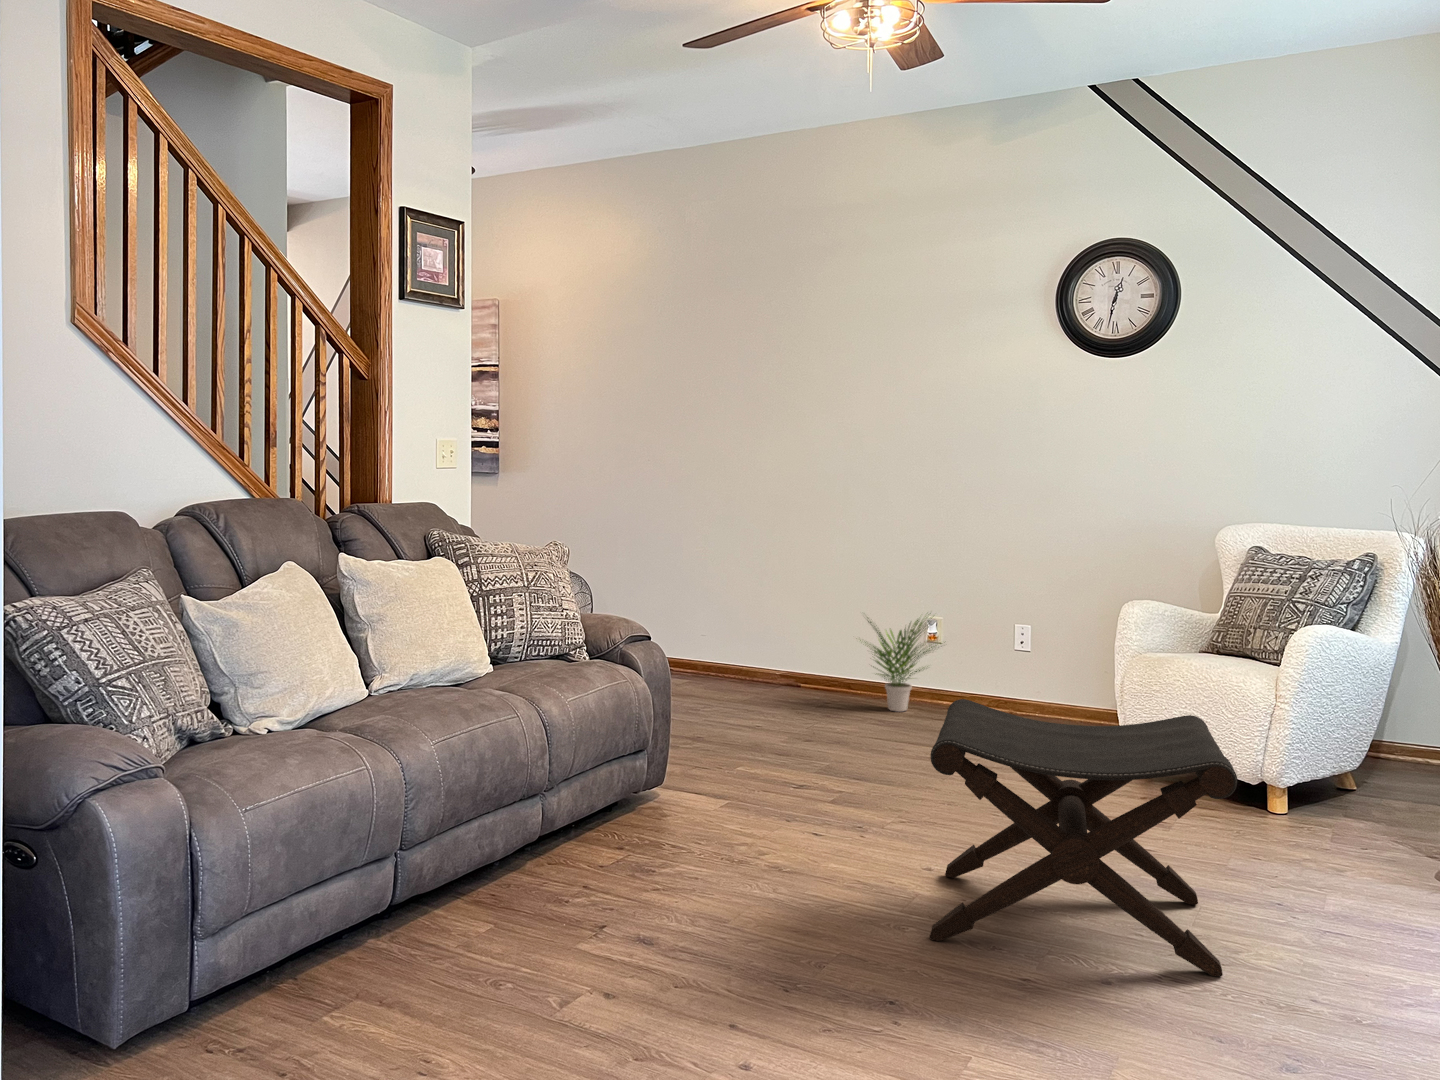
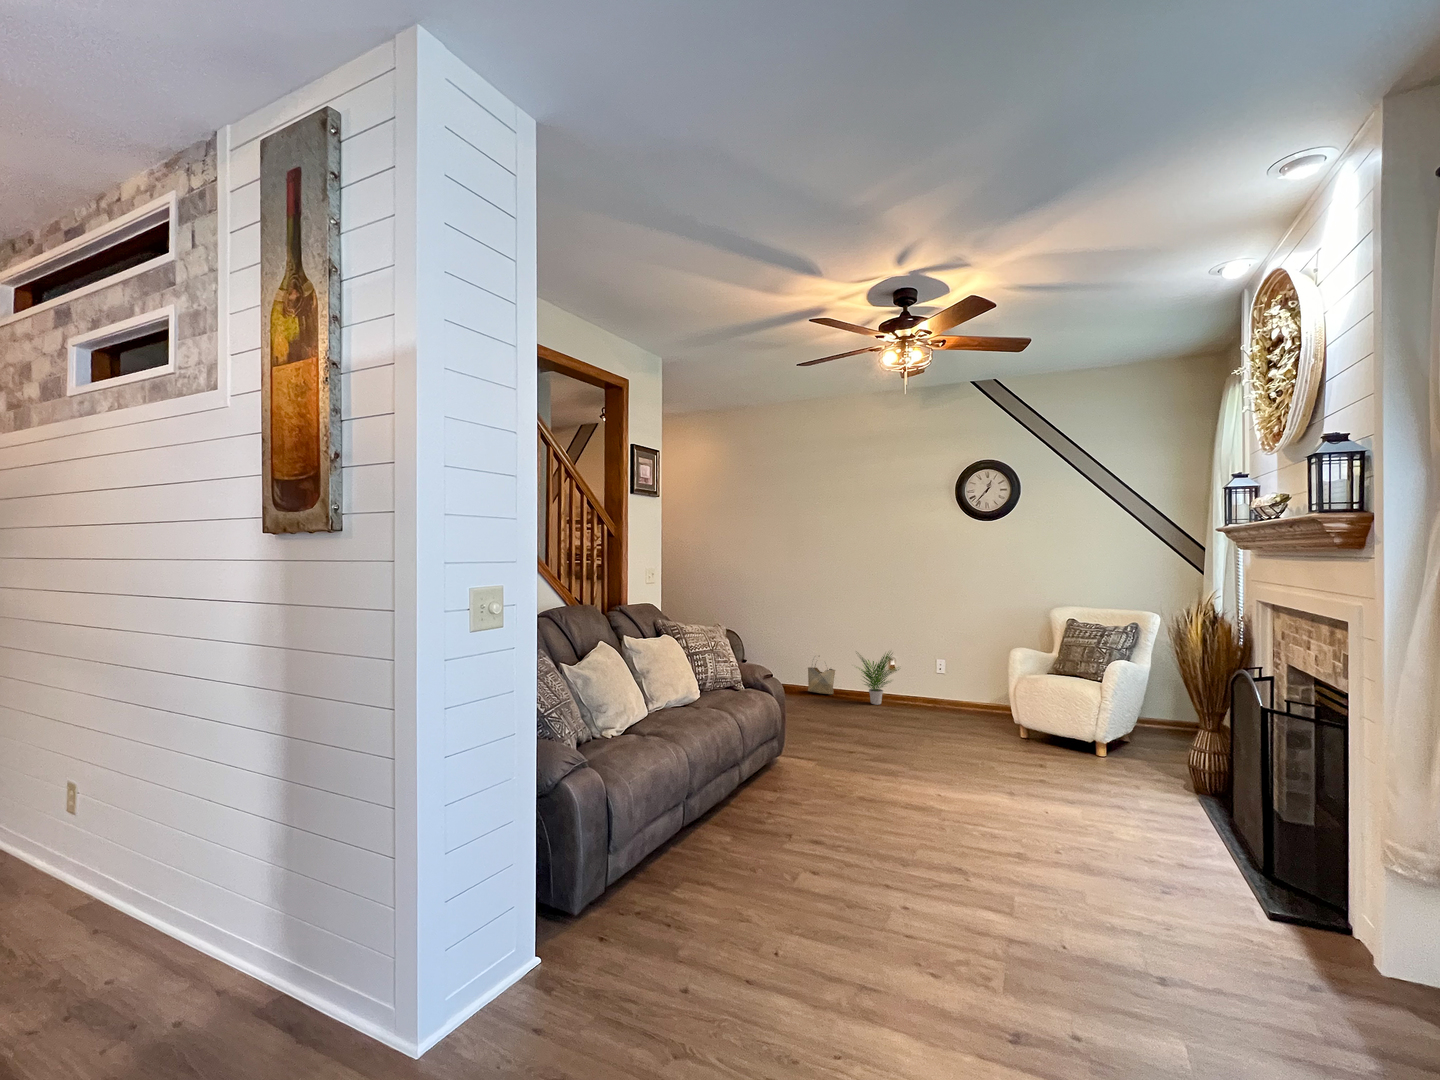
woven basket: none [779,619,831,693] -> present [808,659,835,694]
footstool: present [930,699,1237,976] -> none [952,708,1133,862]

